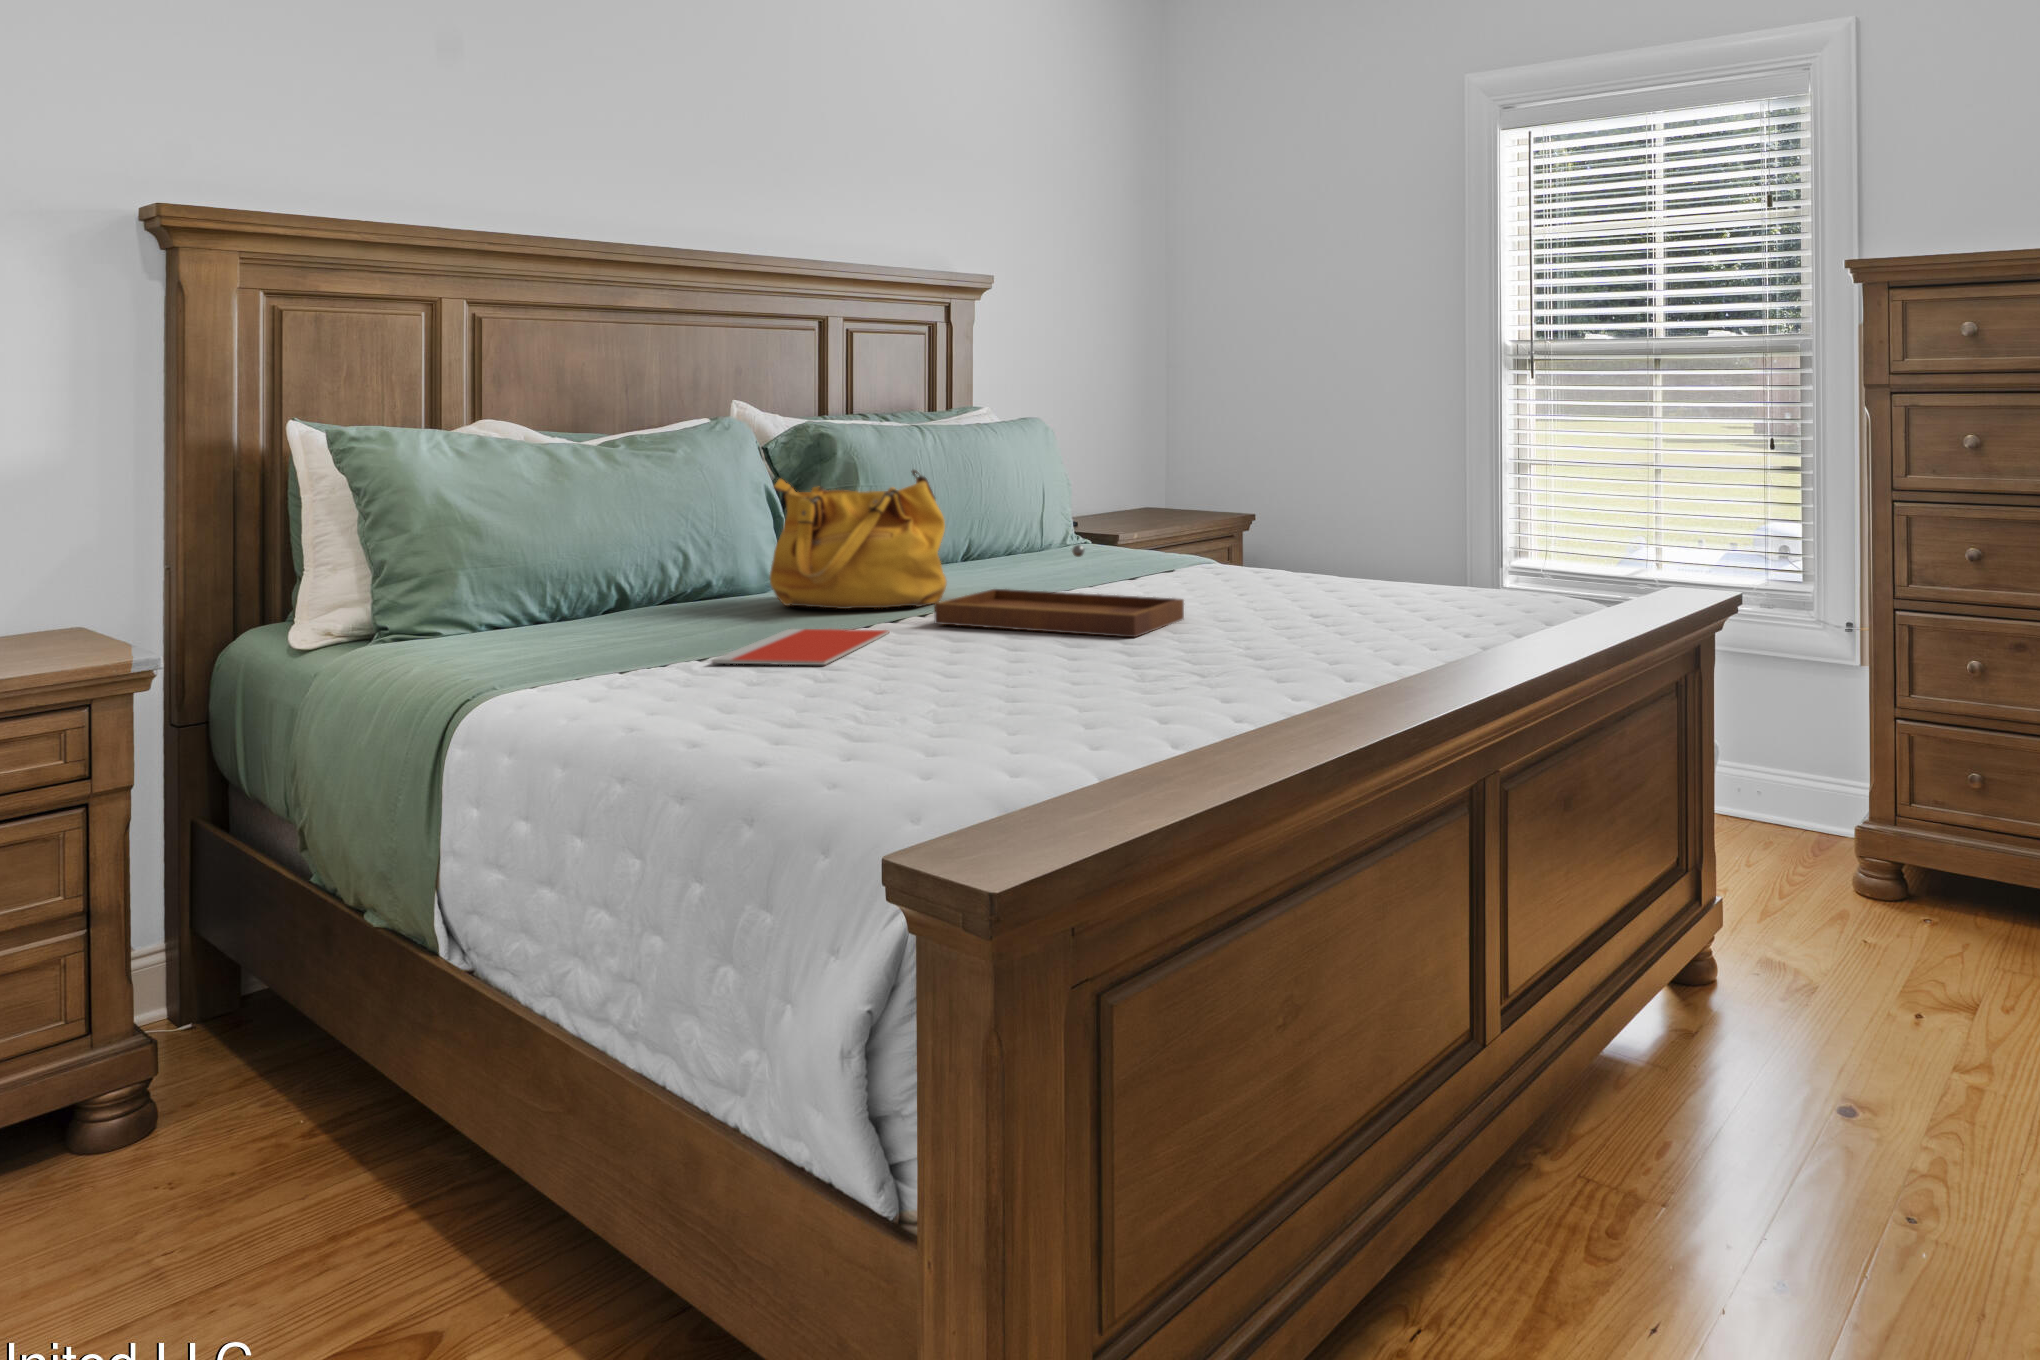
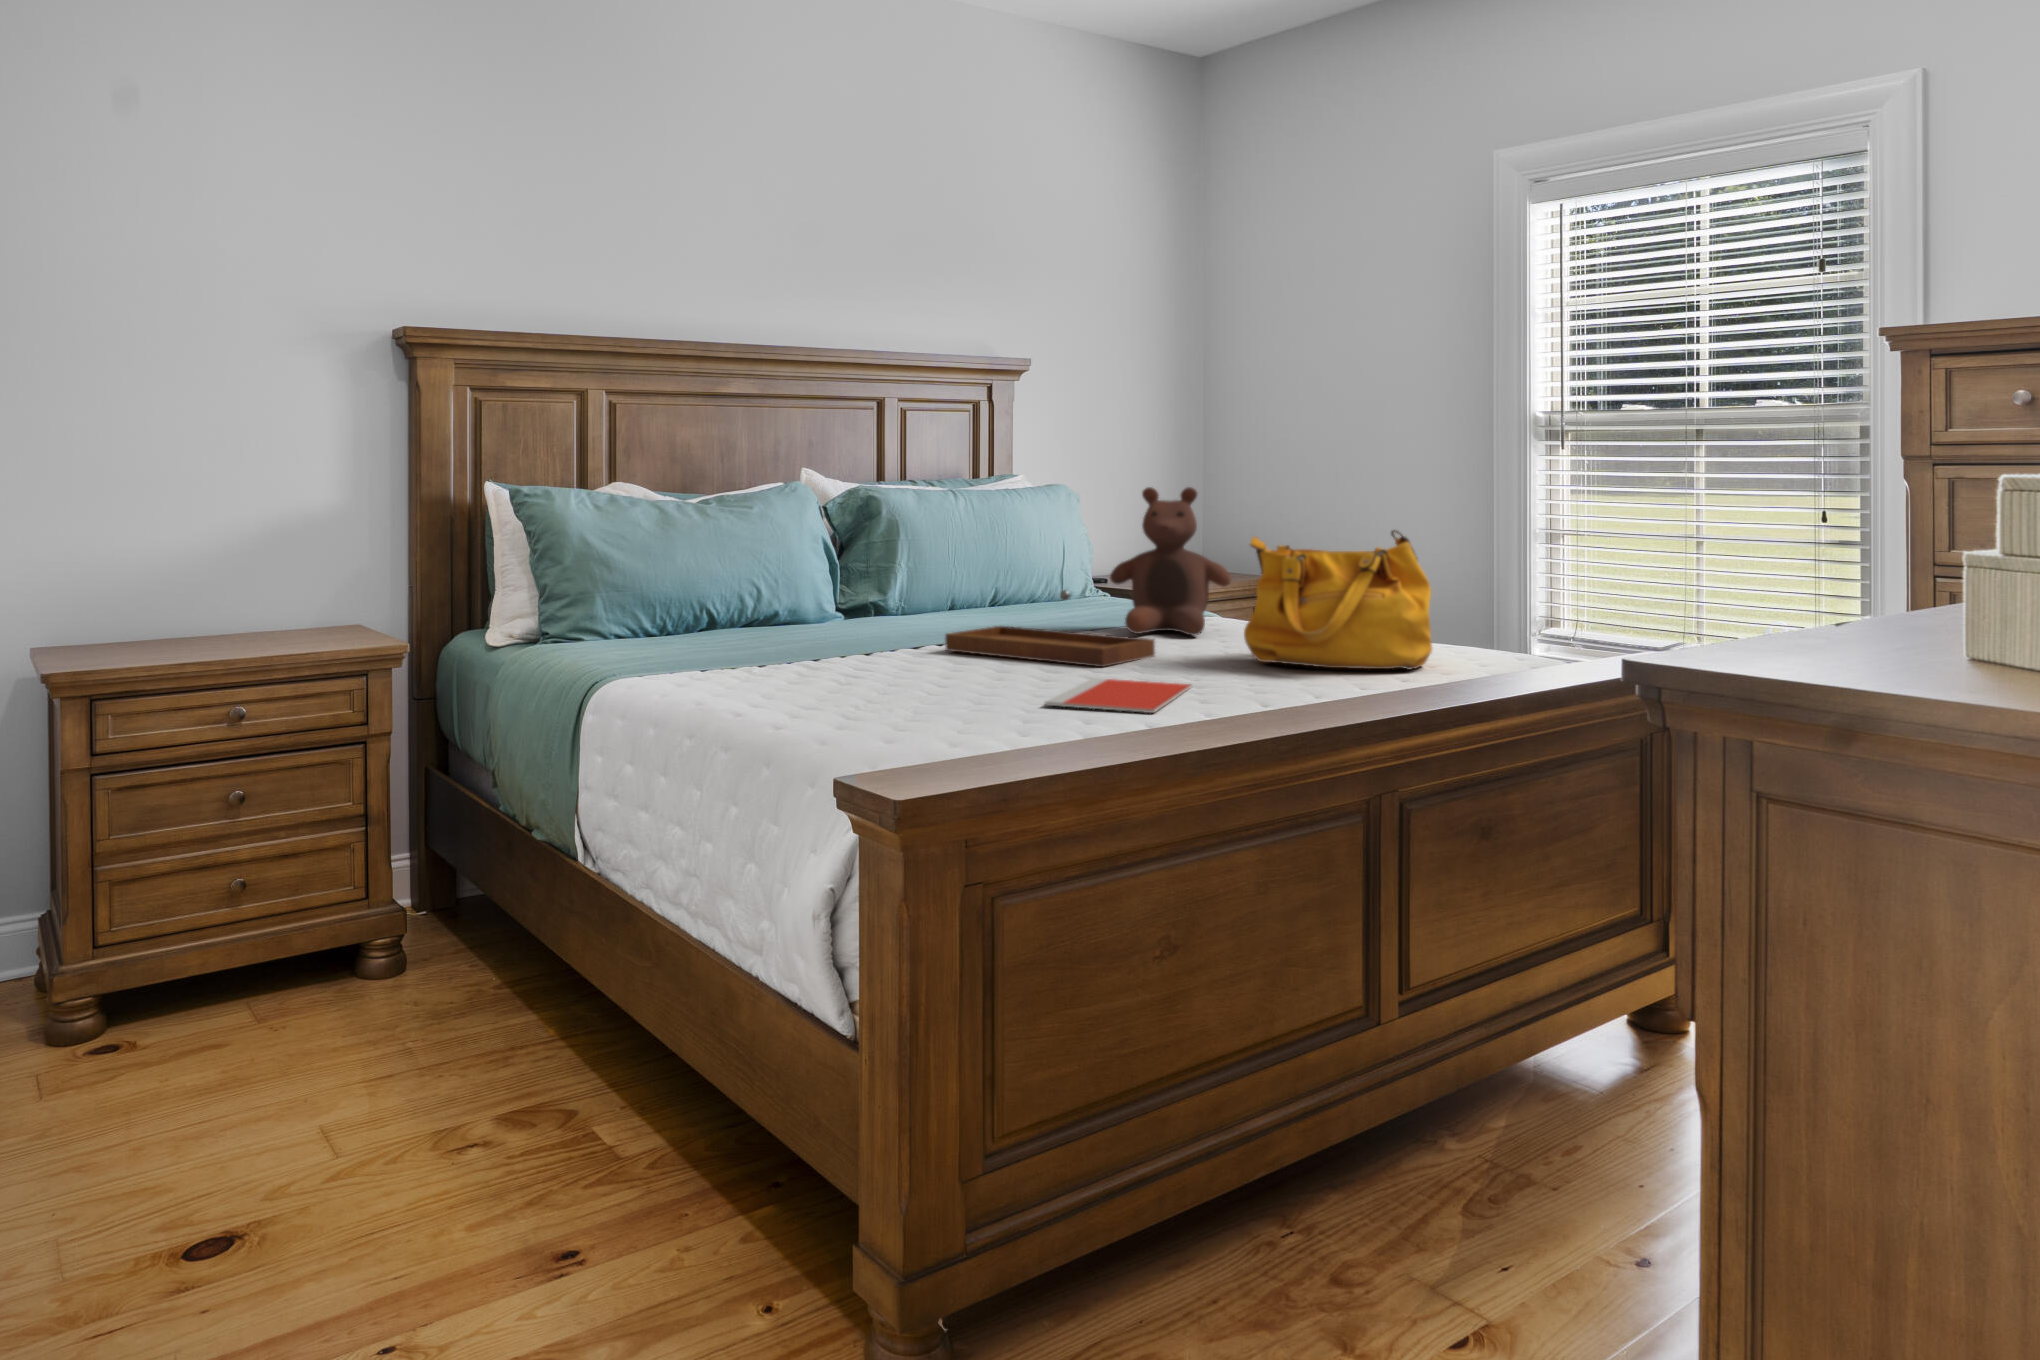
stuffed bear: none [1111,421,1246,590] -> present [1110,487,1231,636]
handbag: present [770,470,946,609] -> present [1244,530,1432,670]
notebook: present [712,629,889,665] -> present [1045,678,1192,713]

